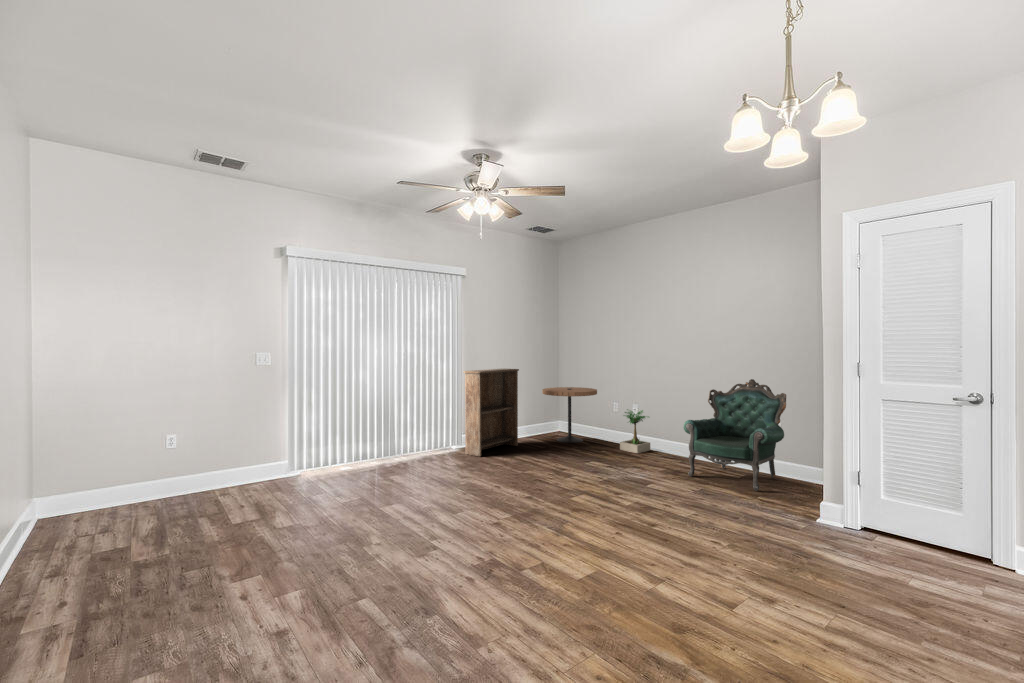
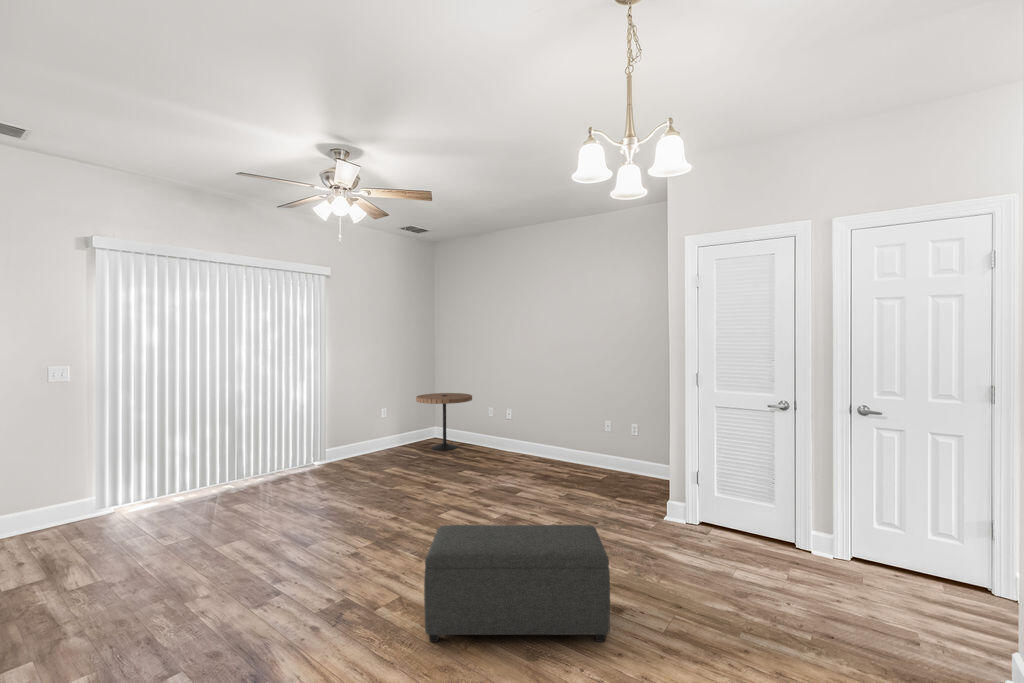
bookshelf: present [464,369,519,456] -> none [327,376,390,473]
armchair: present [683,379,786,491] -> none [551,384,641,492]
potted plant: present [620,409,650,453] -> none [493,414,525,459]
ottoman: none [570,499,762,627] -> present [424,525,610,642]

